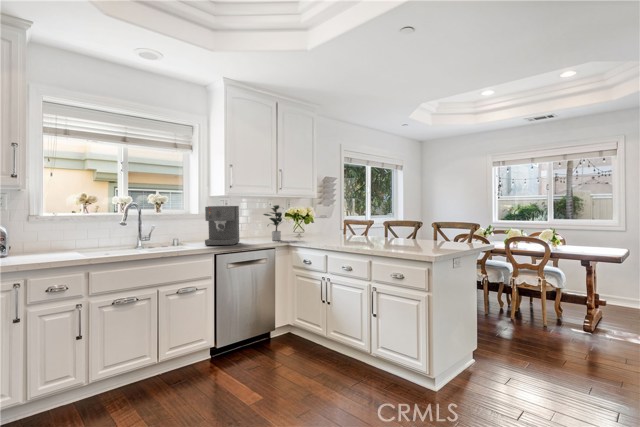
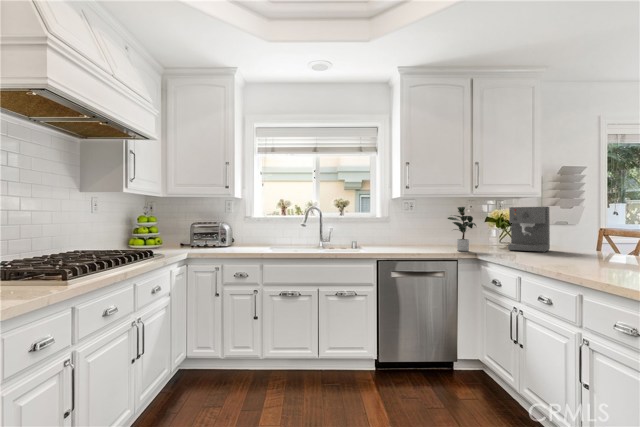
coffee maker: present [205,206,240,246] -> present [508,207,550,252]

